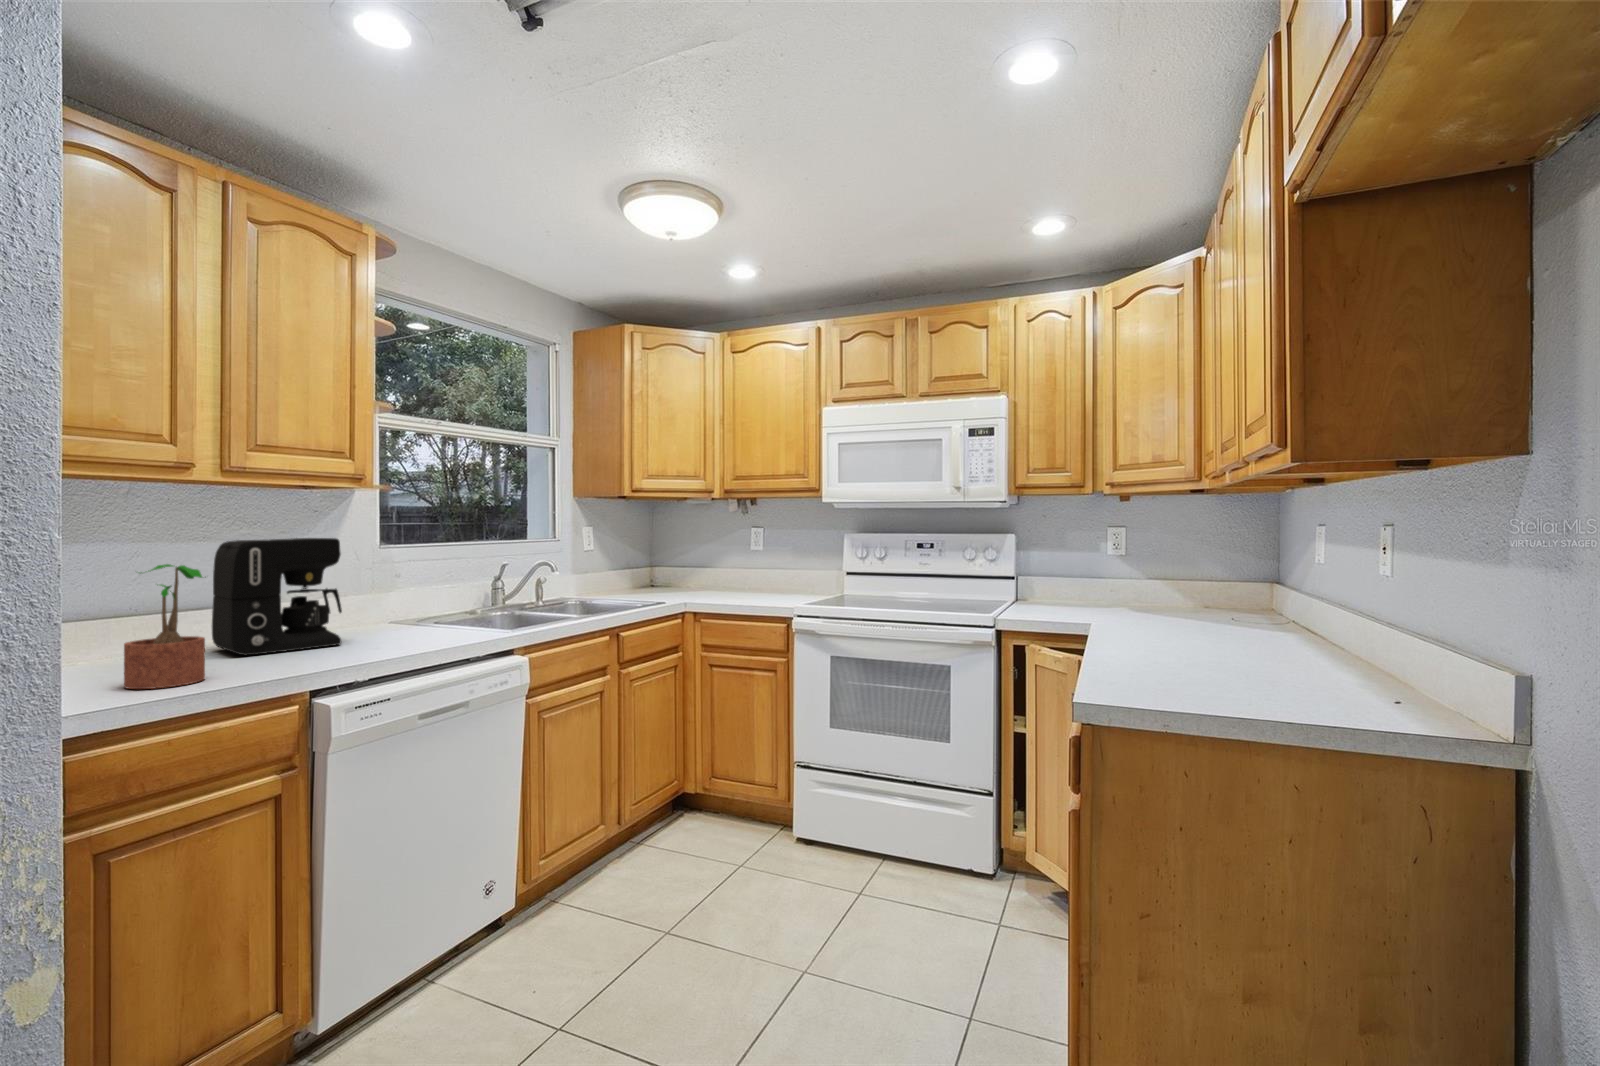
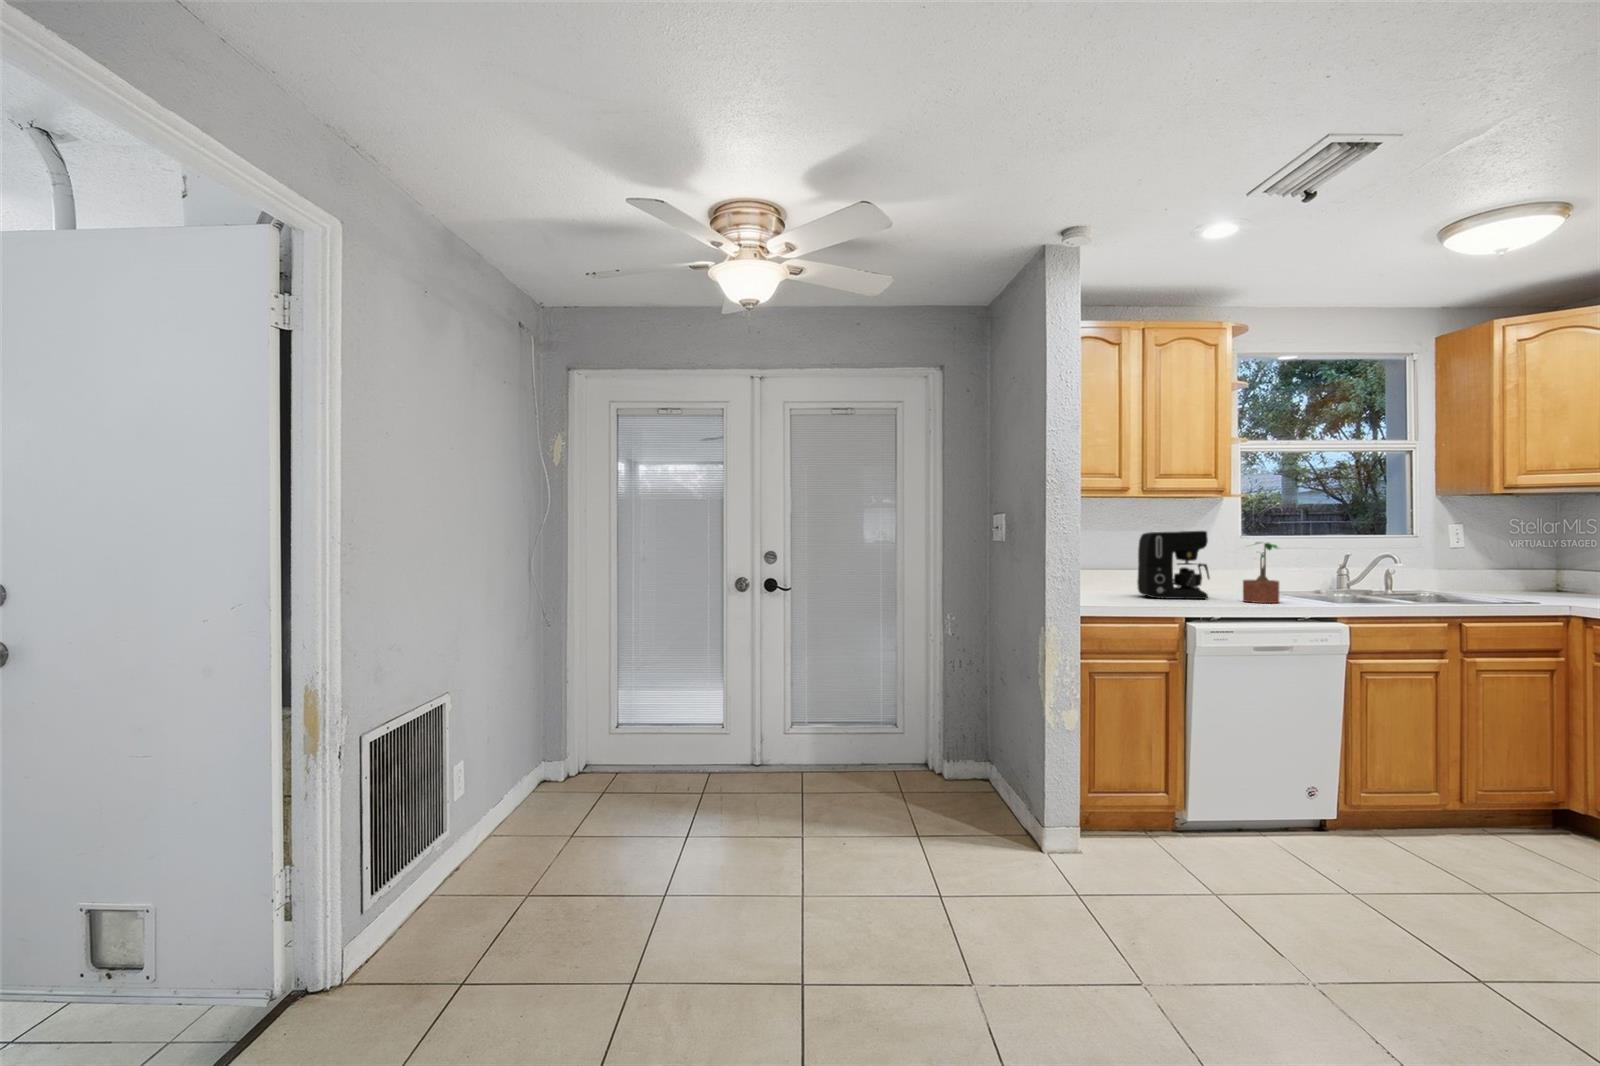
potted plant: present [124,564,205,689] -> present [1243,542,1279,603]

